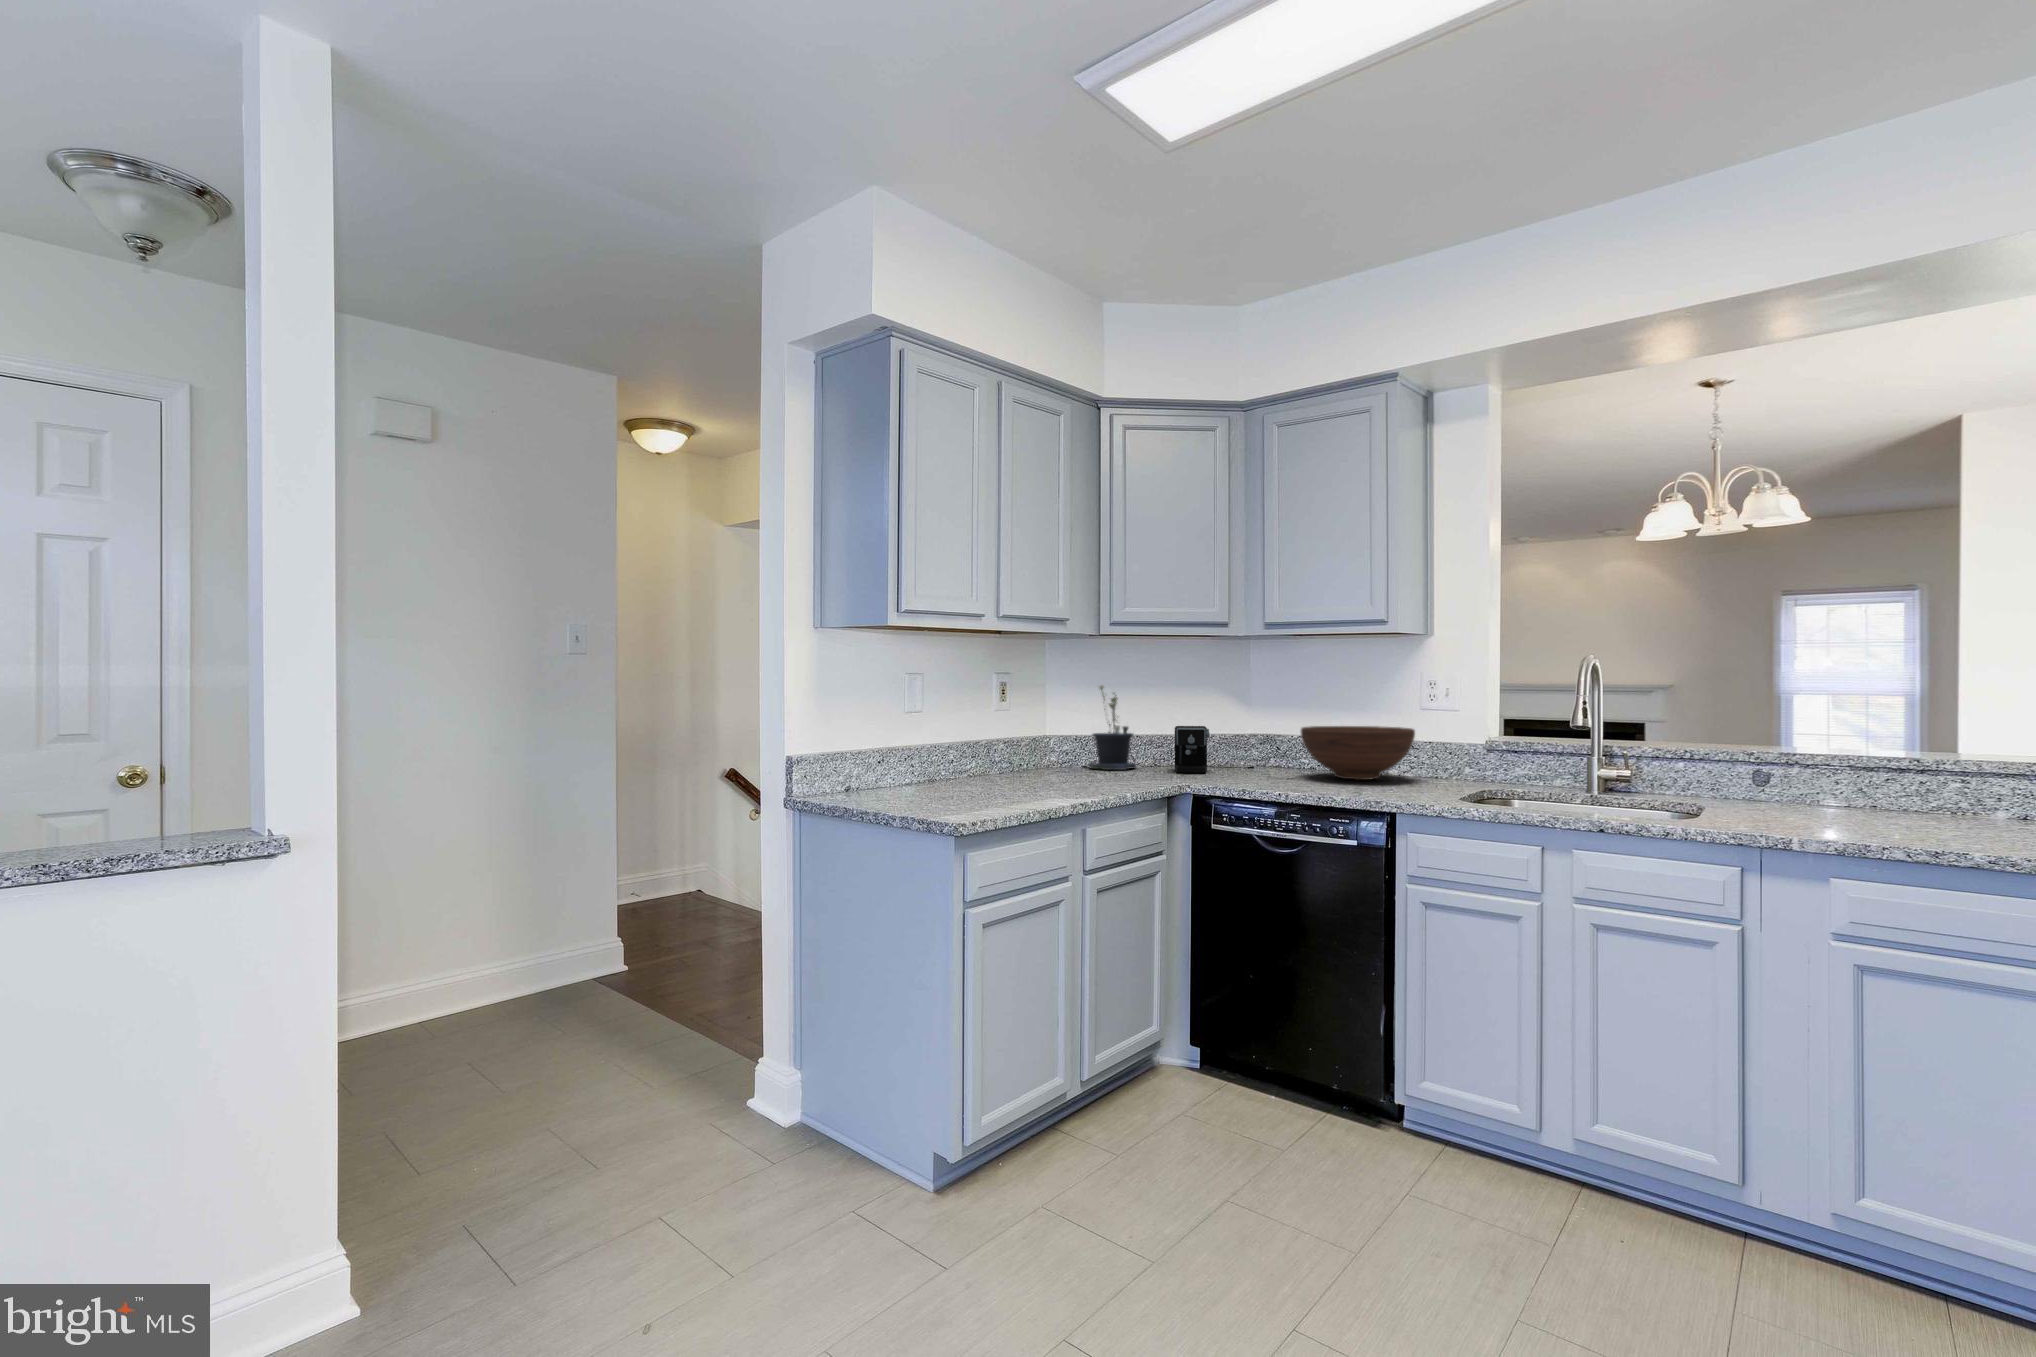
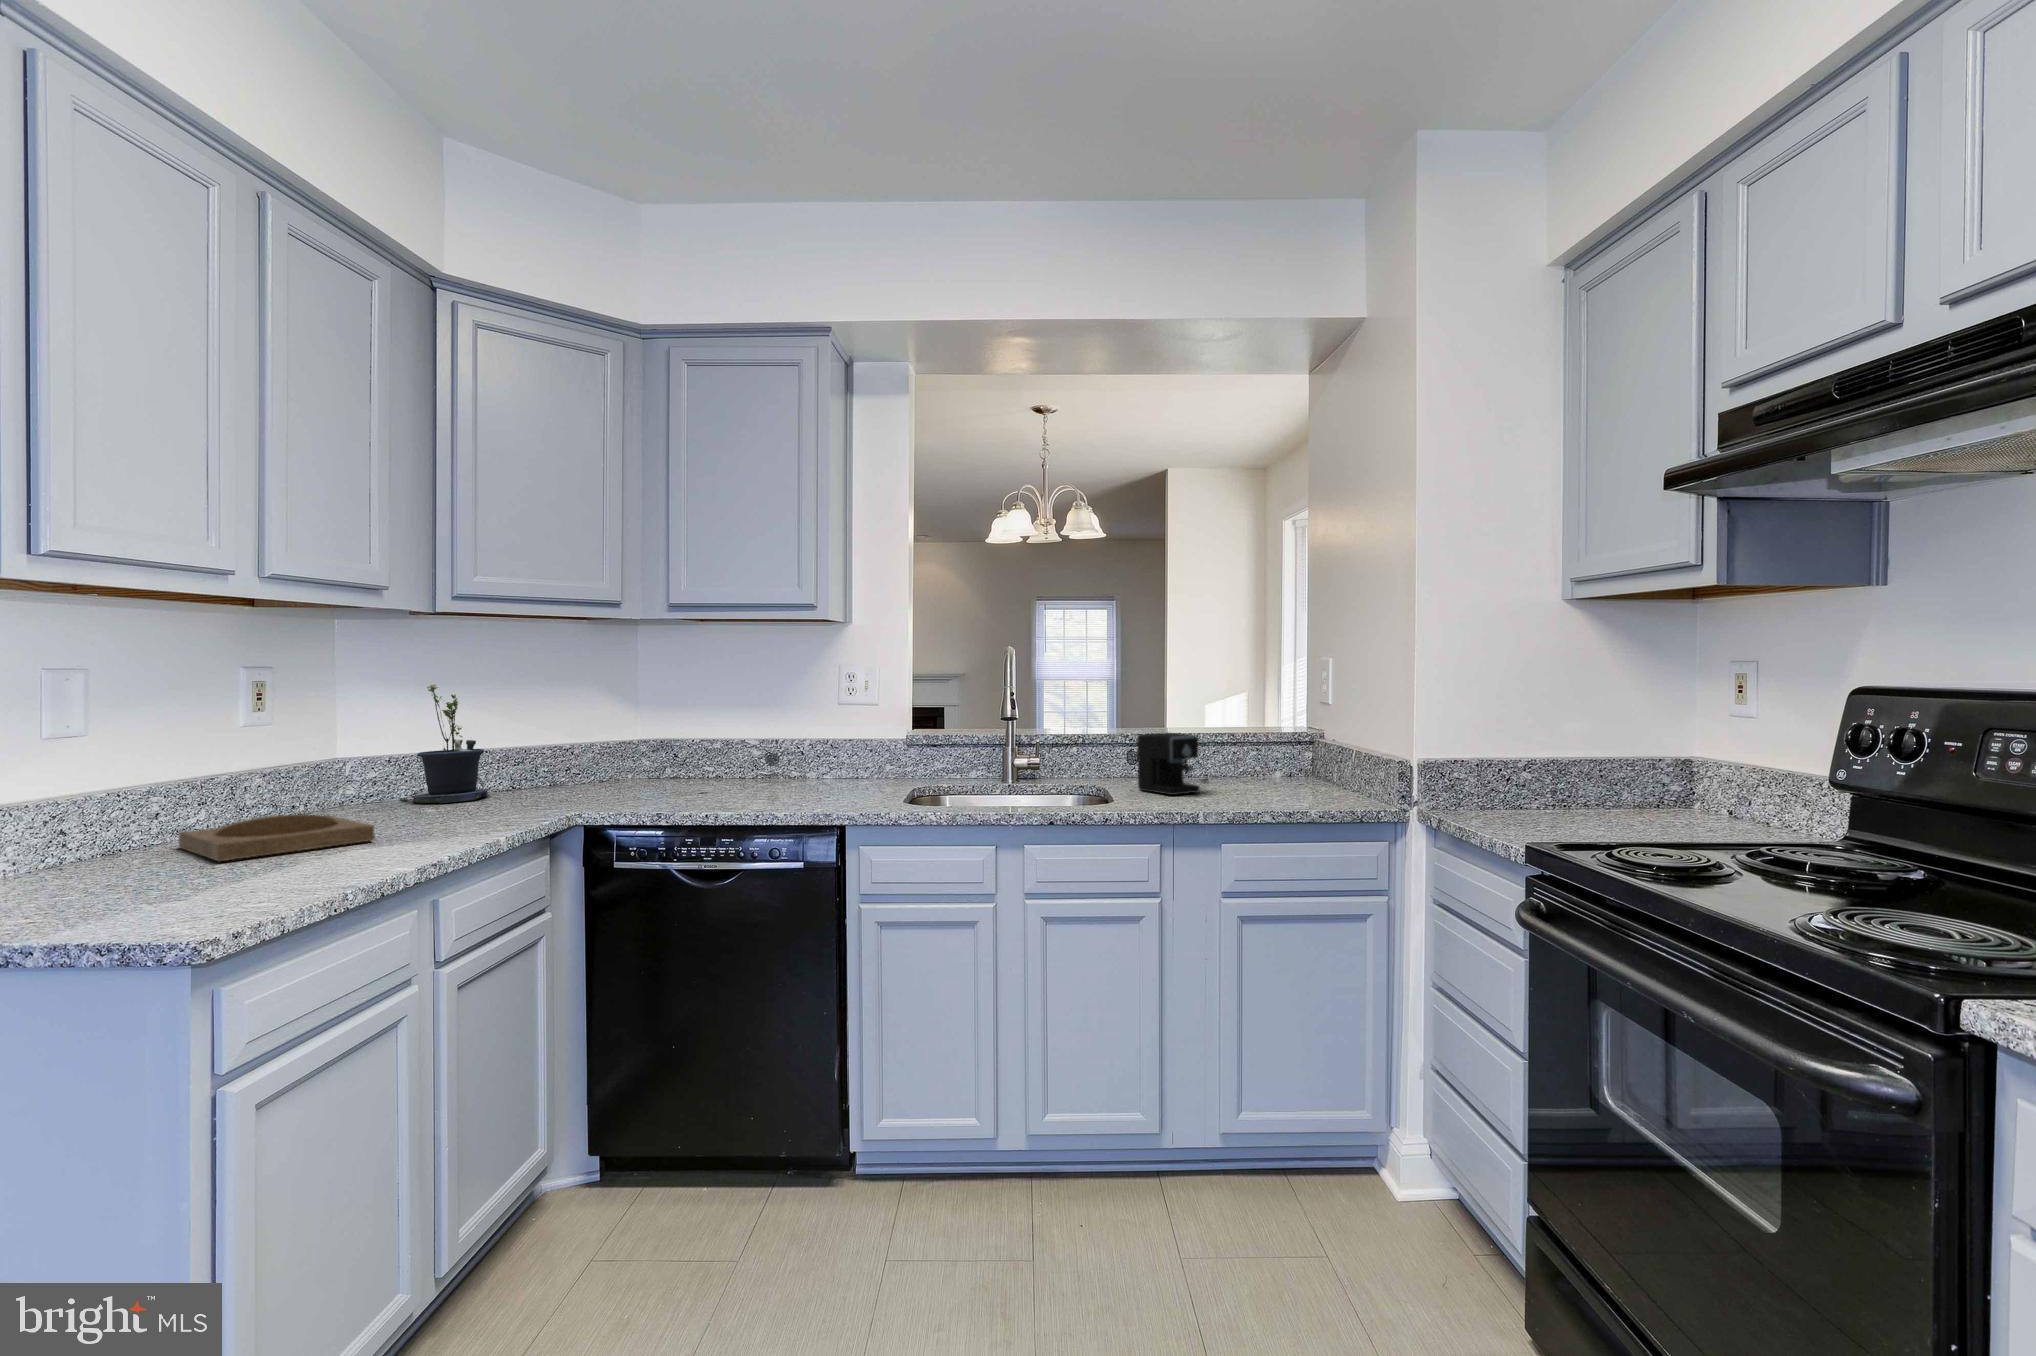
coffee maker: present [1175,726,1254,773] -> present [1137,733,1208,795]
fruit bowl: present [1301,726,1415,780] -> none [715,725,842,788]
tray: none [961,766,1056,789] -> present [179,814,375,861]

